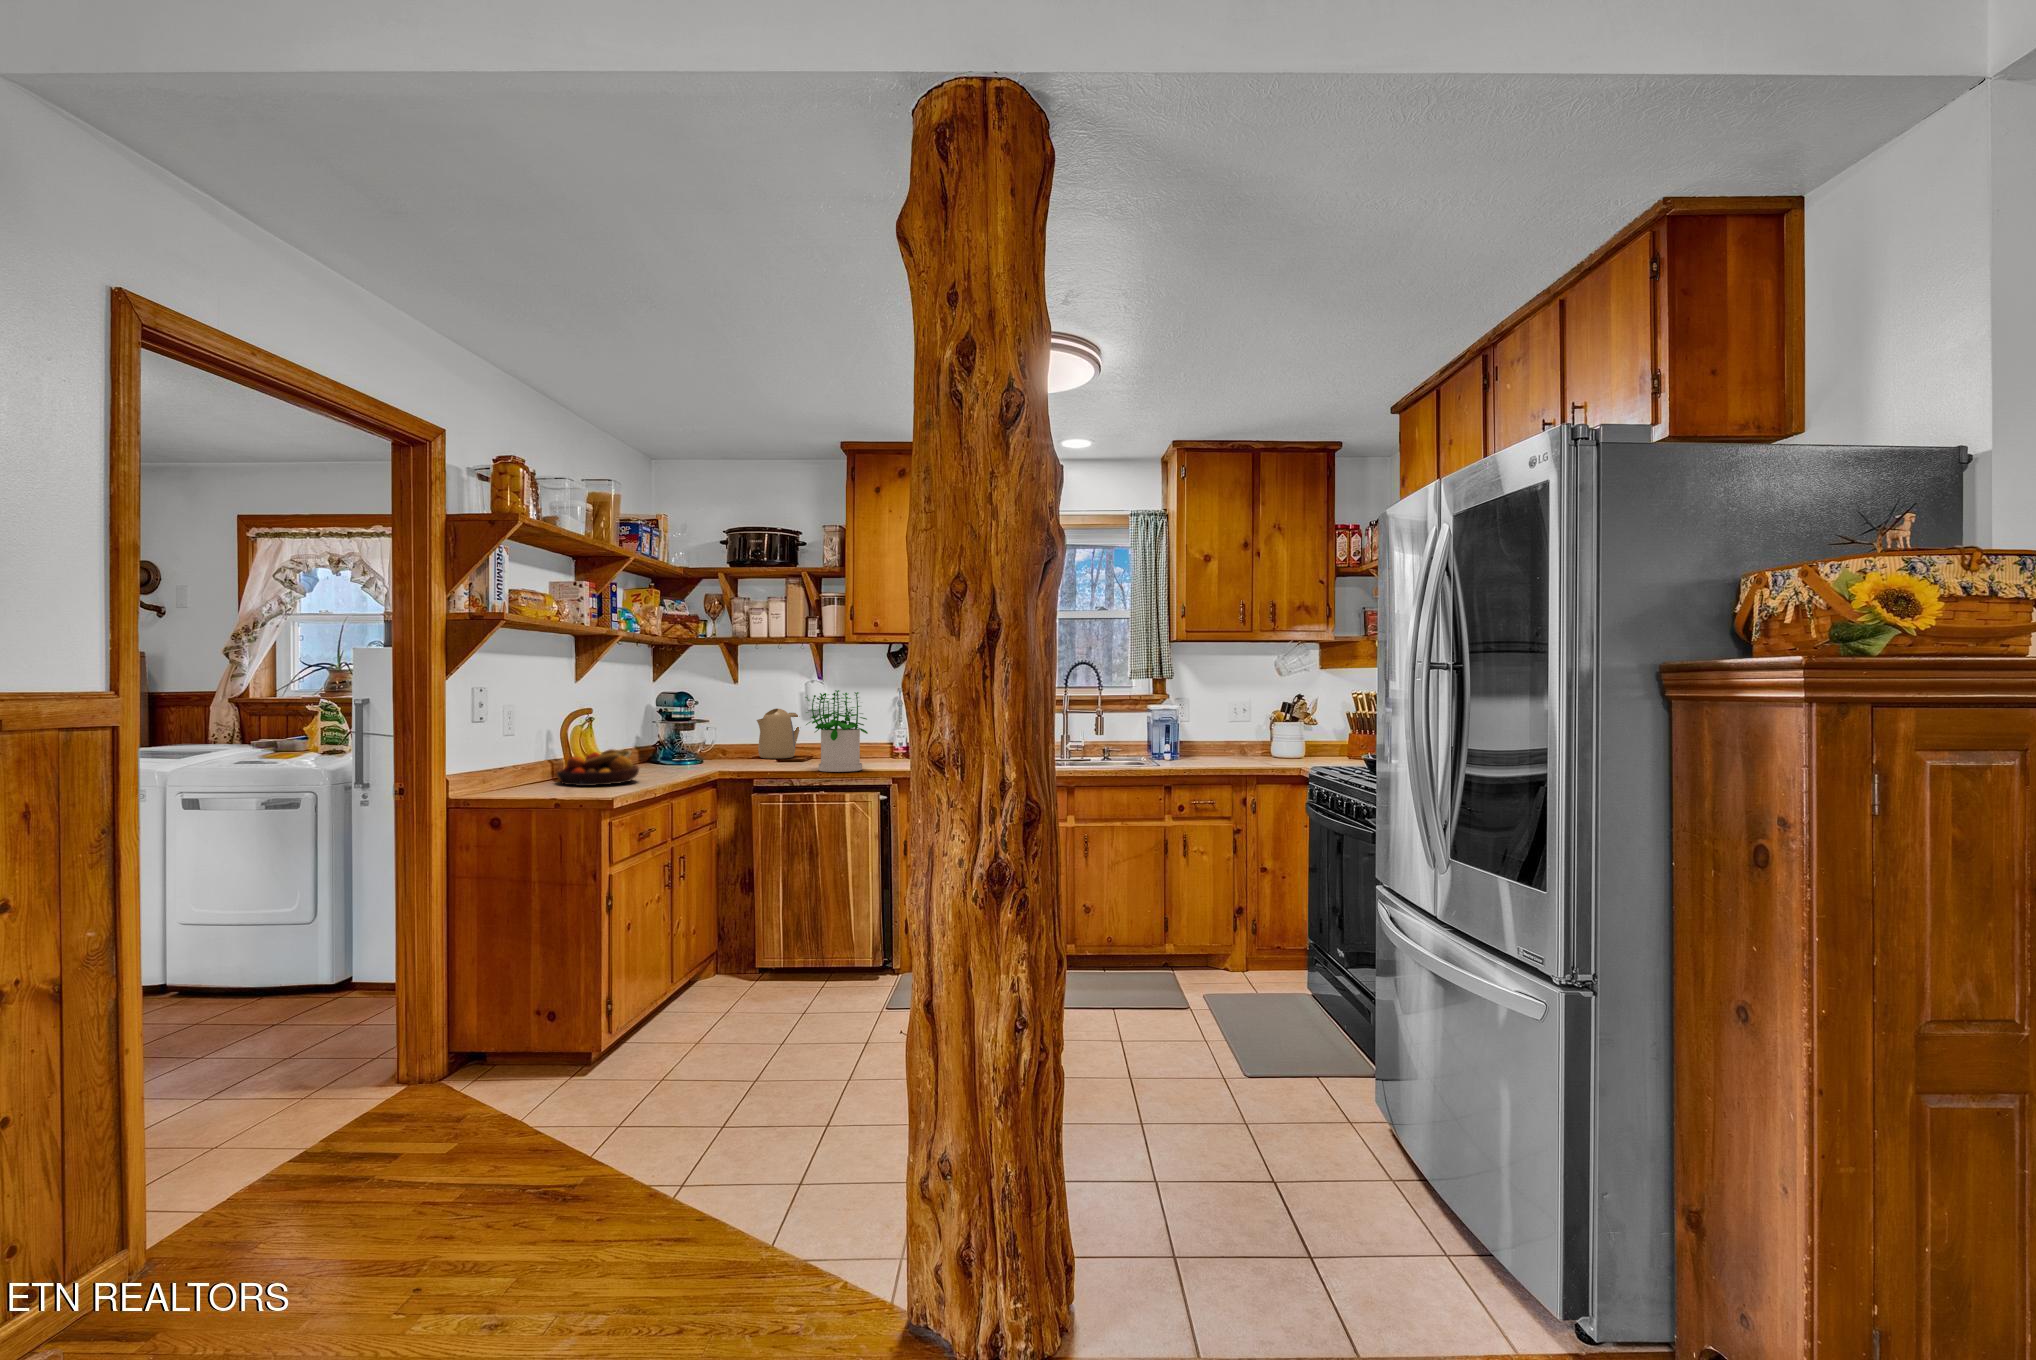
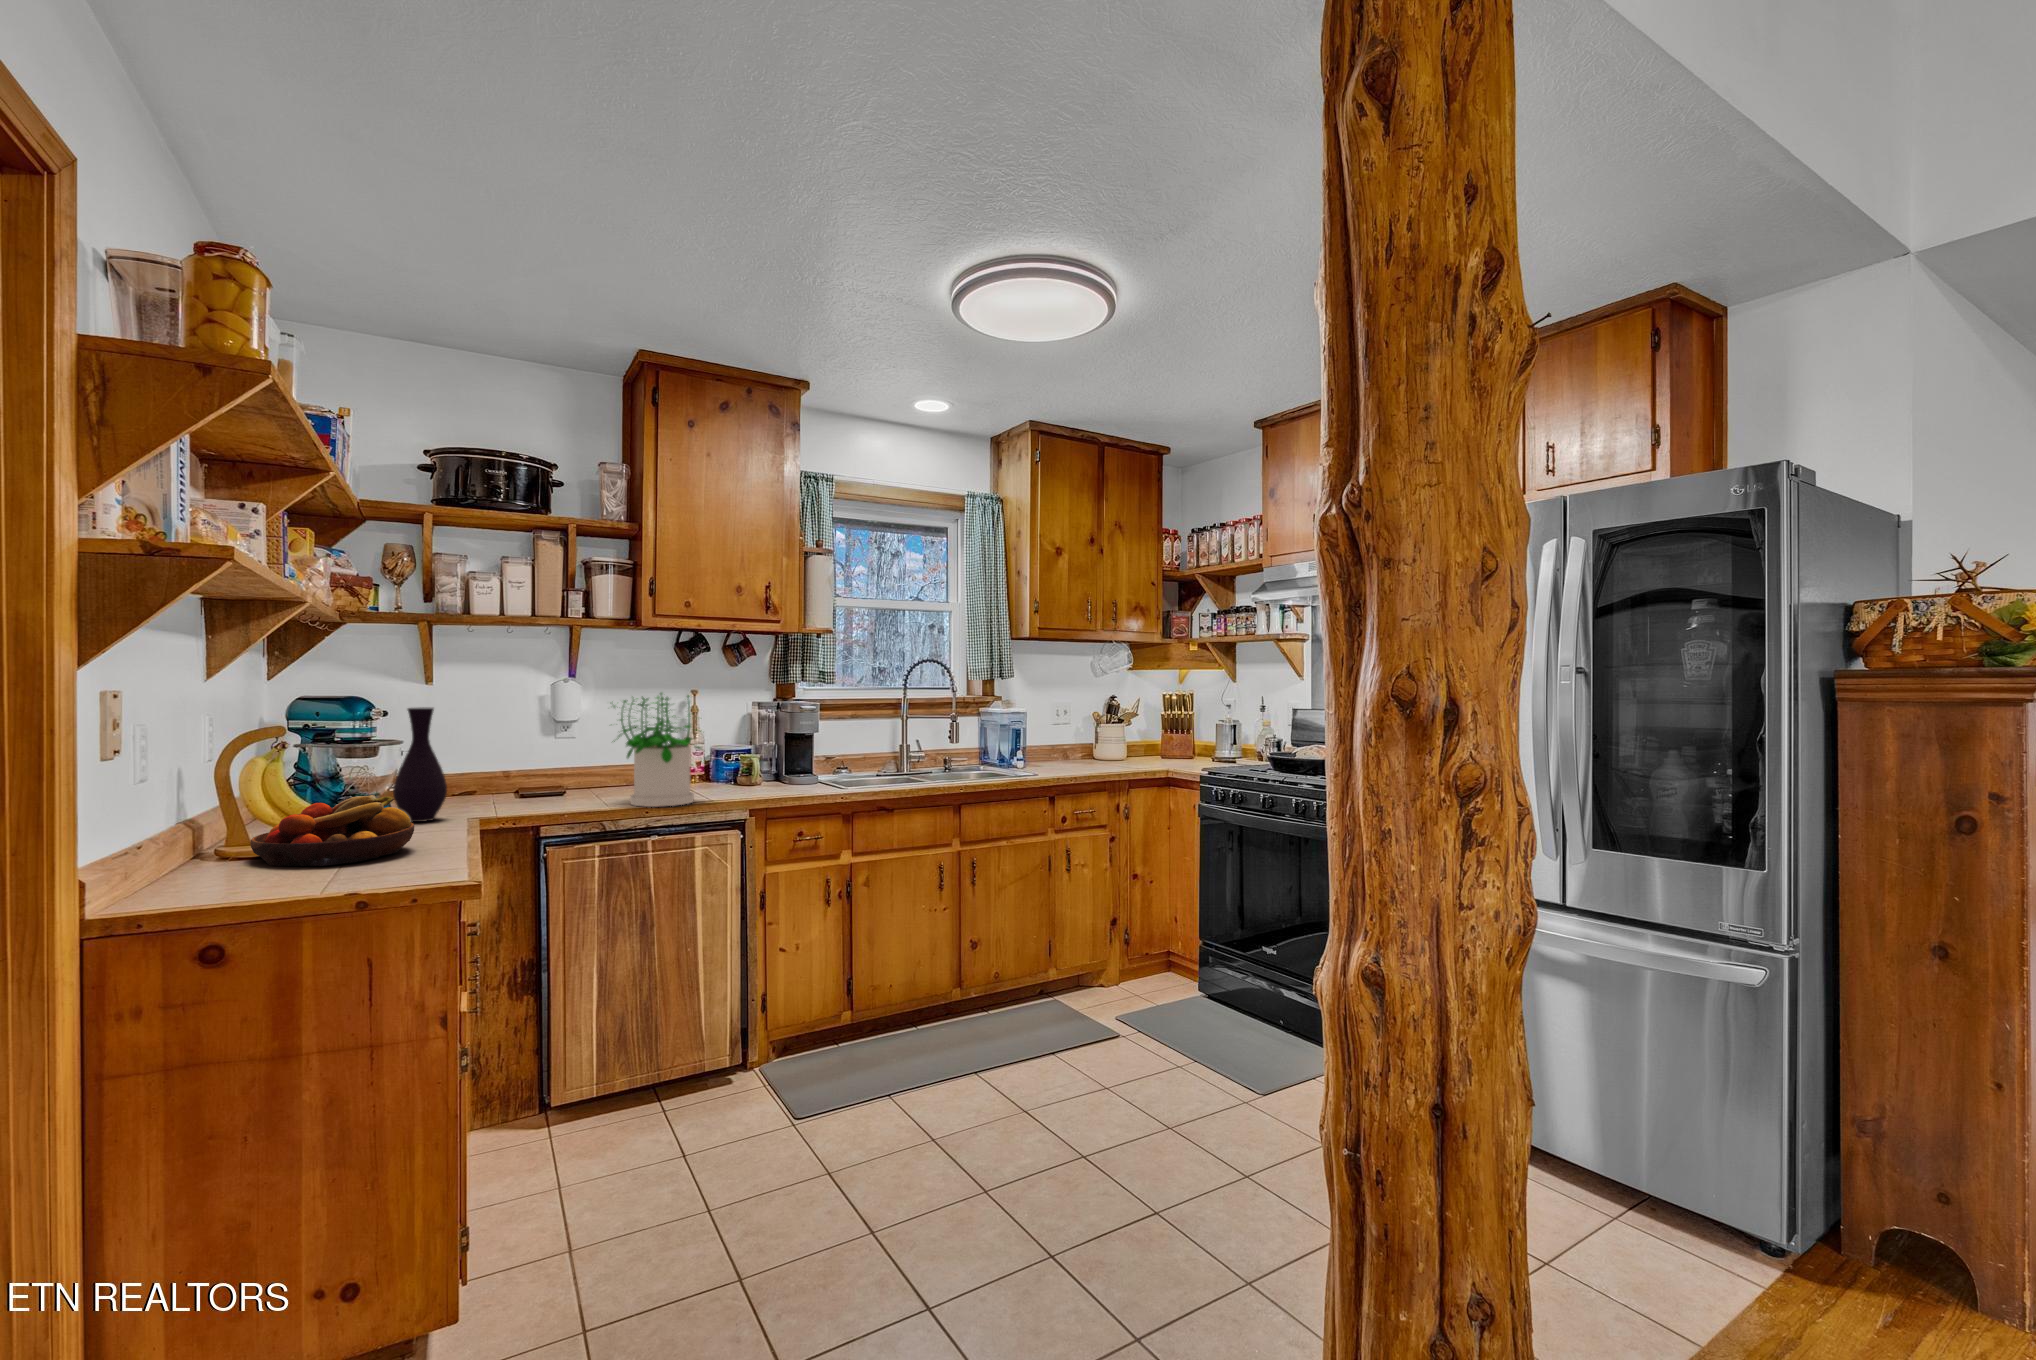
vase: none [666,699,696,771] -> present [393,707,447,822]
kettle: present [757,709,799,759] -> none [479,719,539,792]

